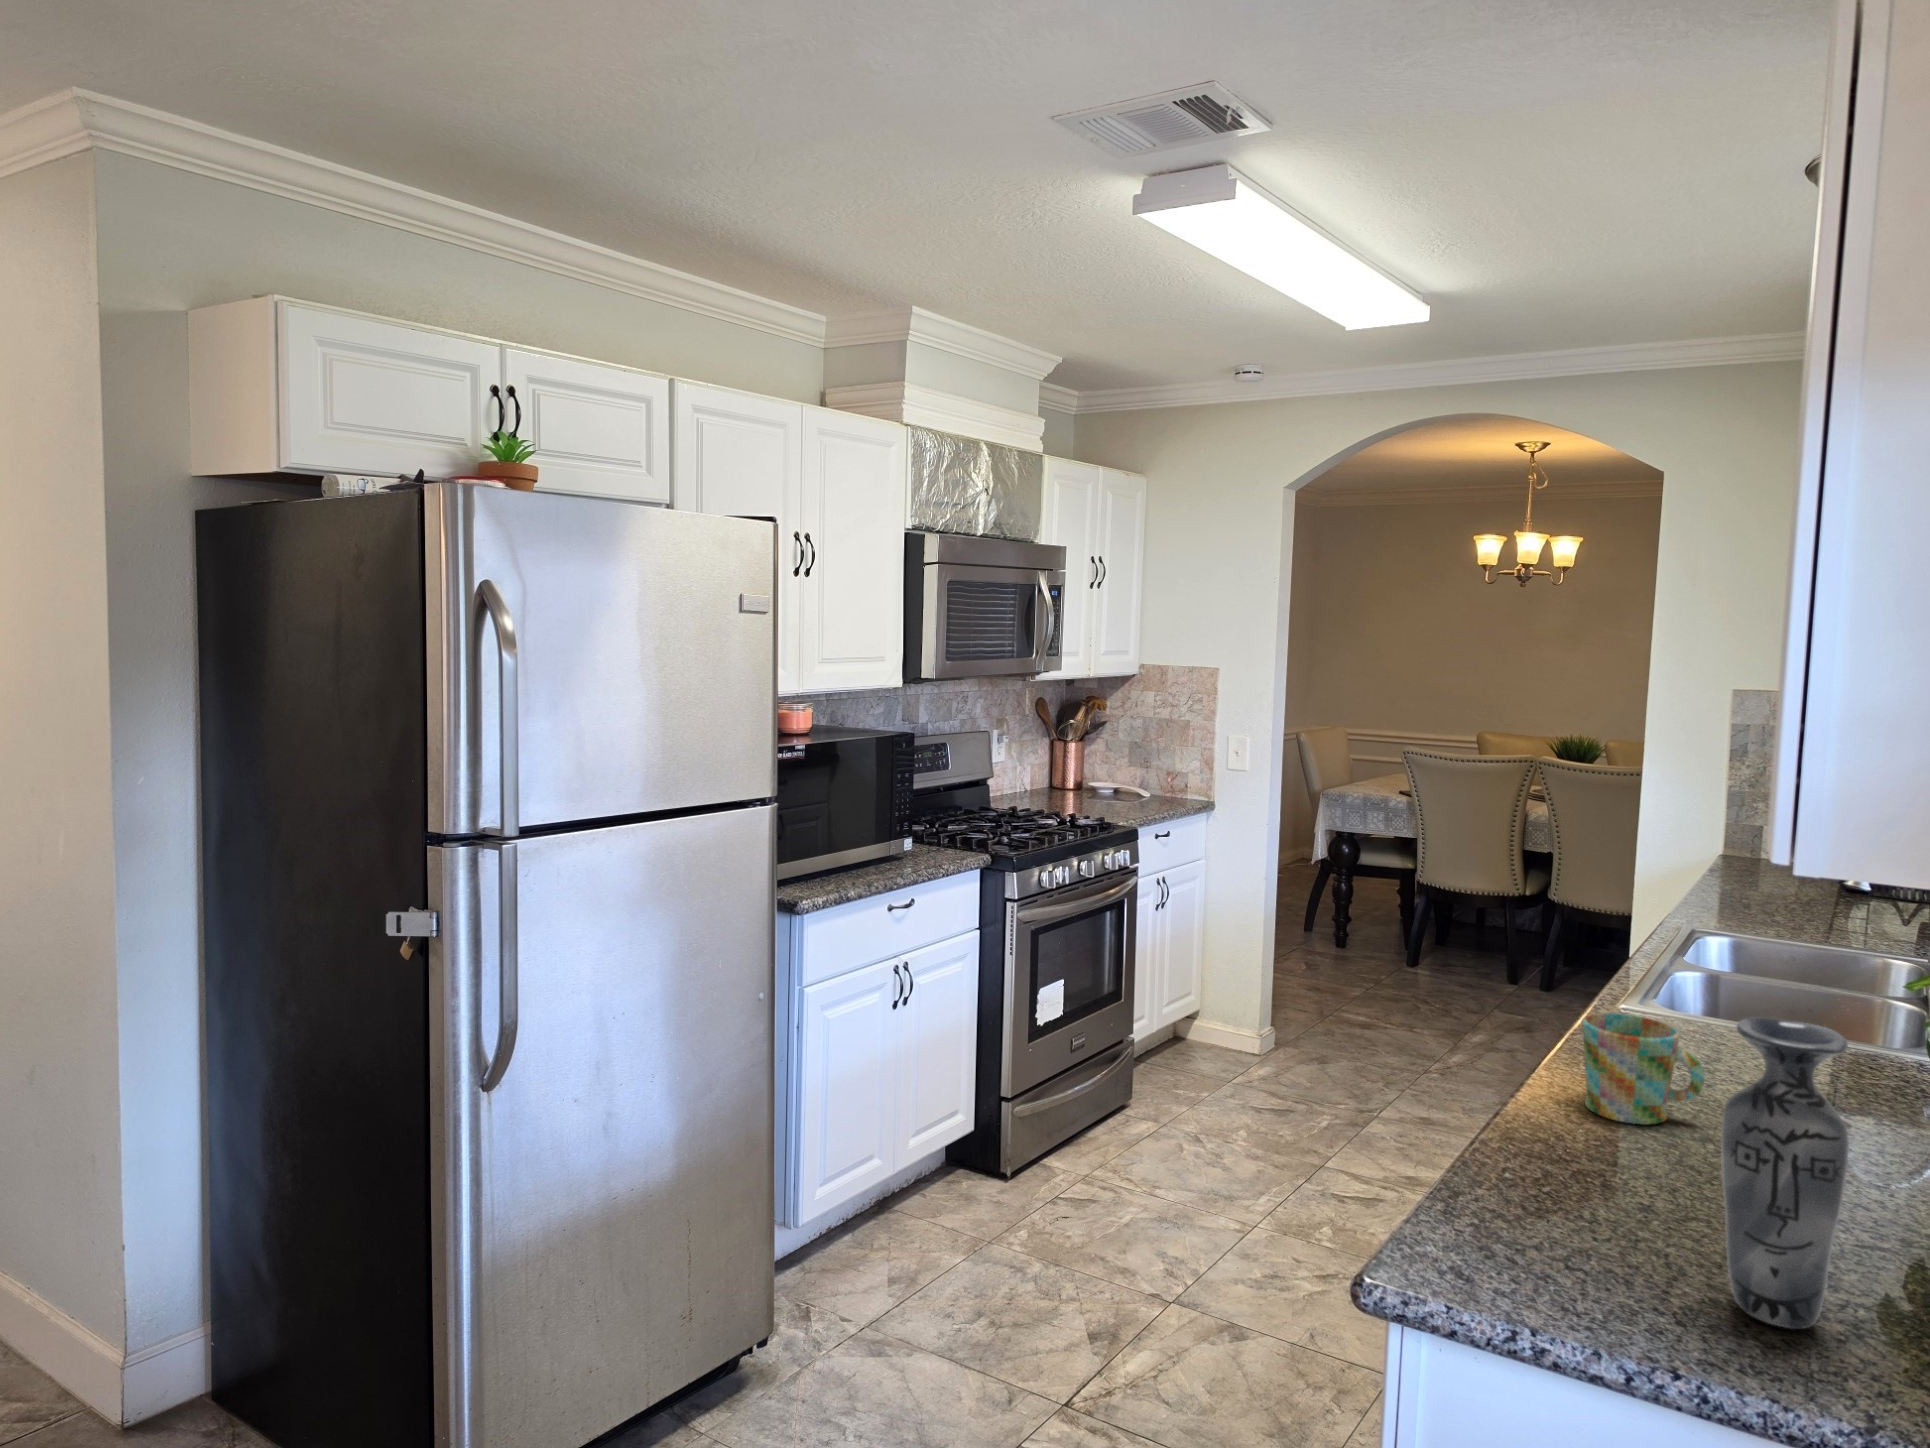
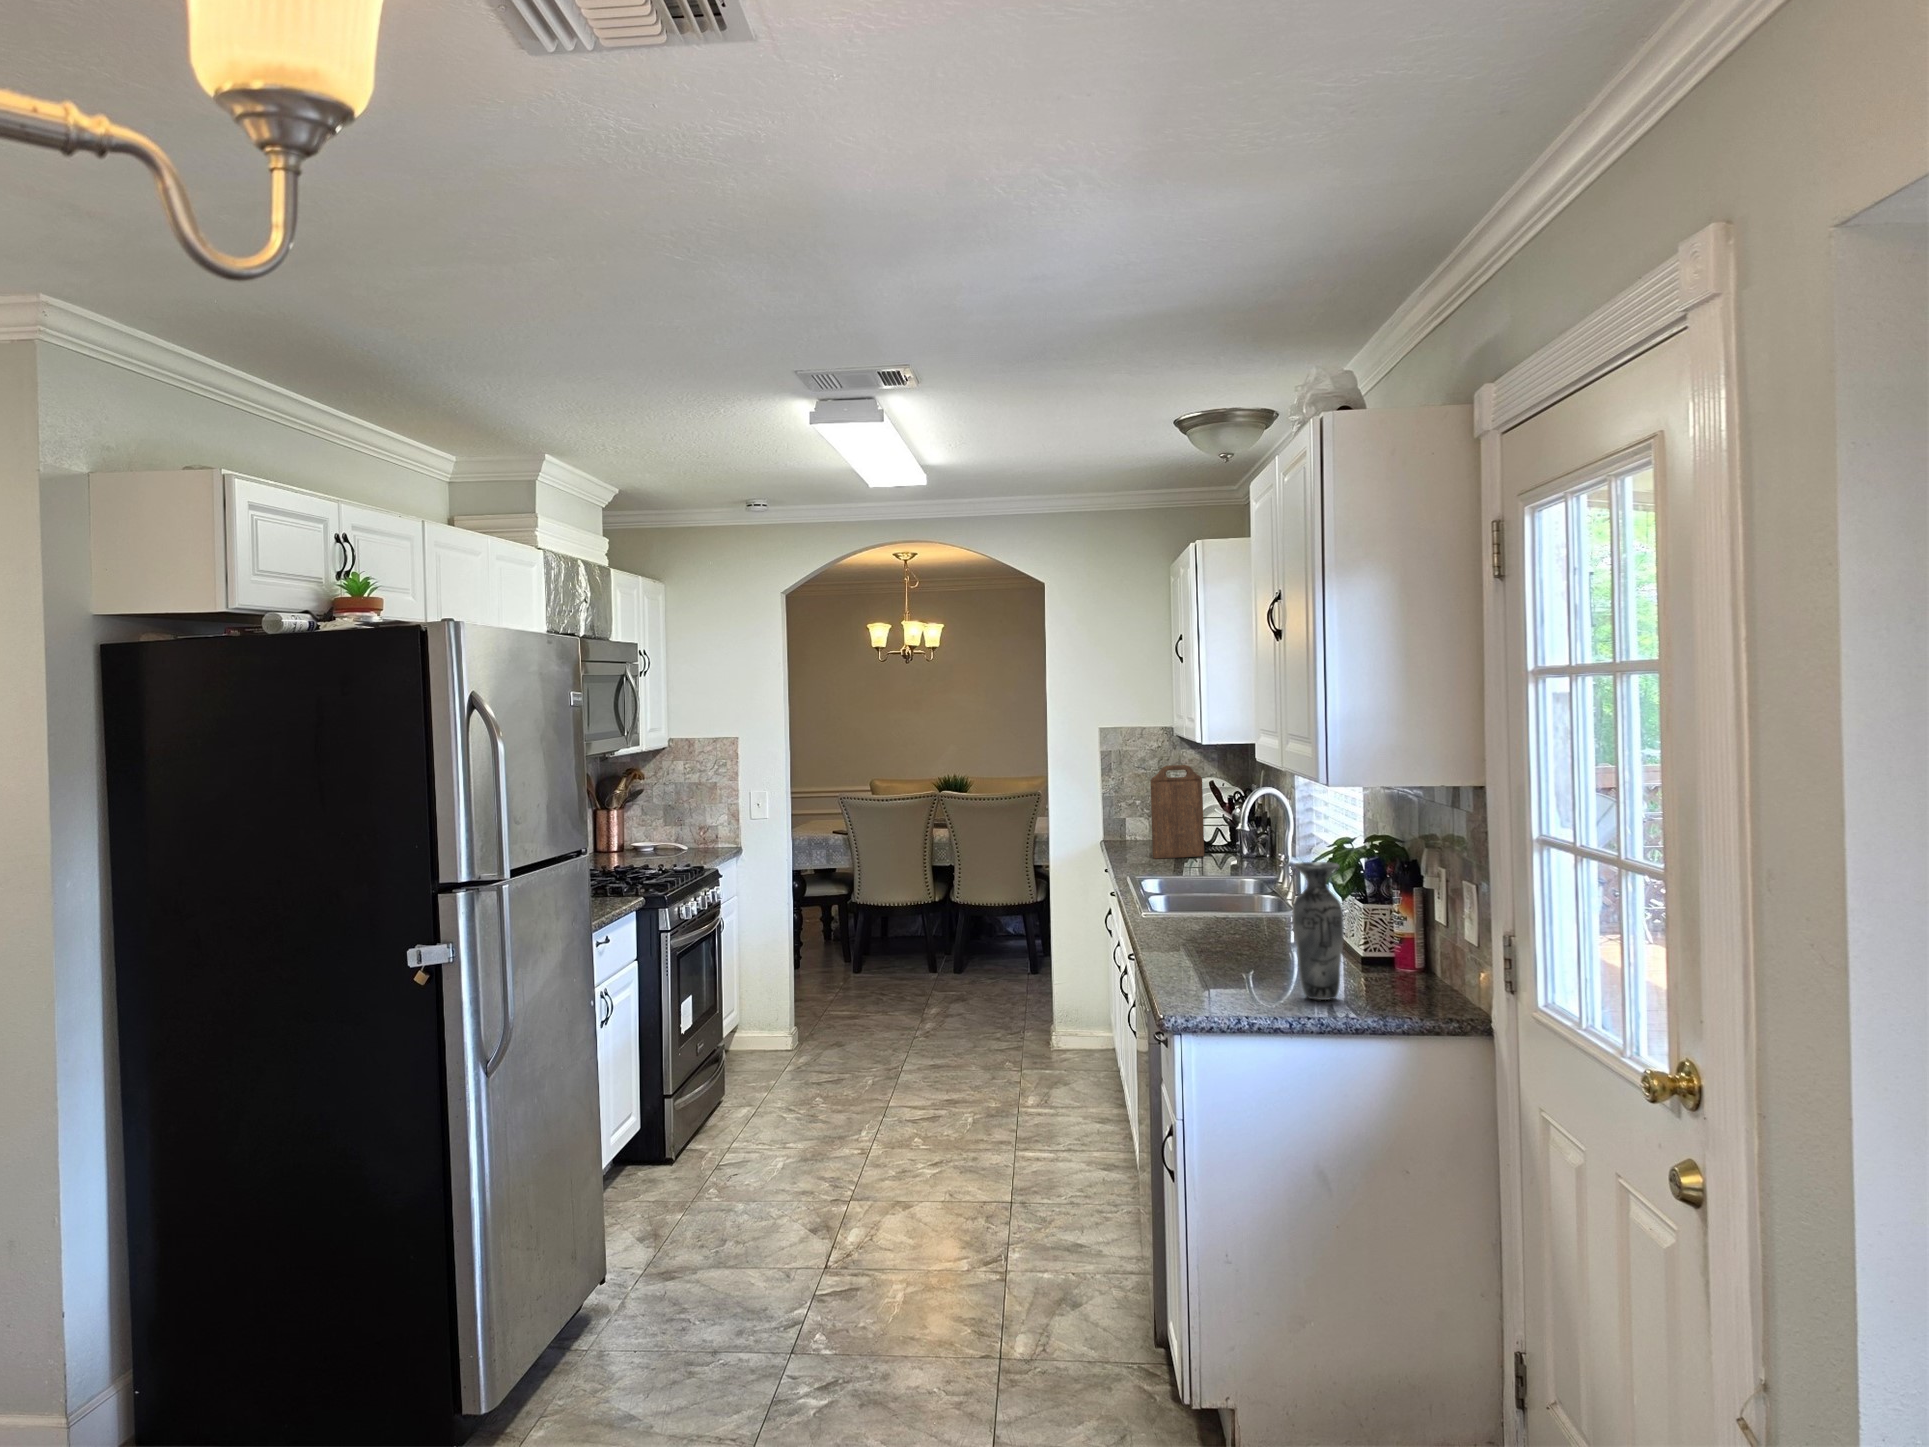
cutting board: none [1768,756,1876,907] -> present [1151,765,1204,859]
mug: present [1582,1013,1705,1124] -> none [1169,900,1230,955]

